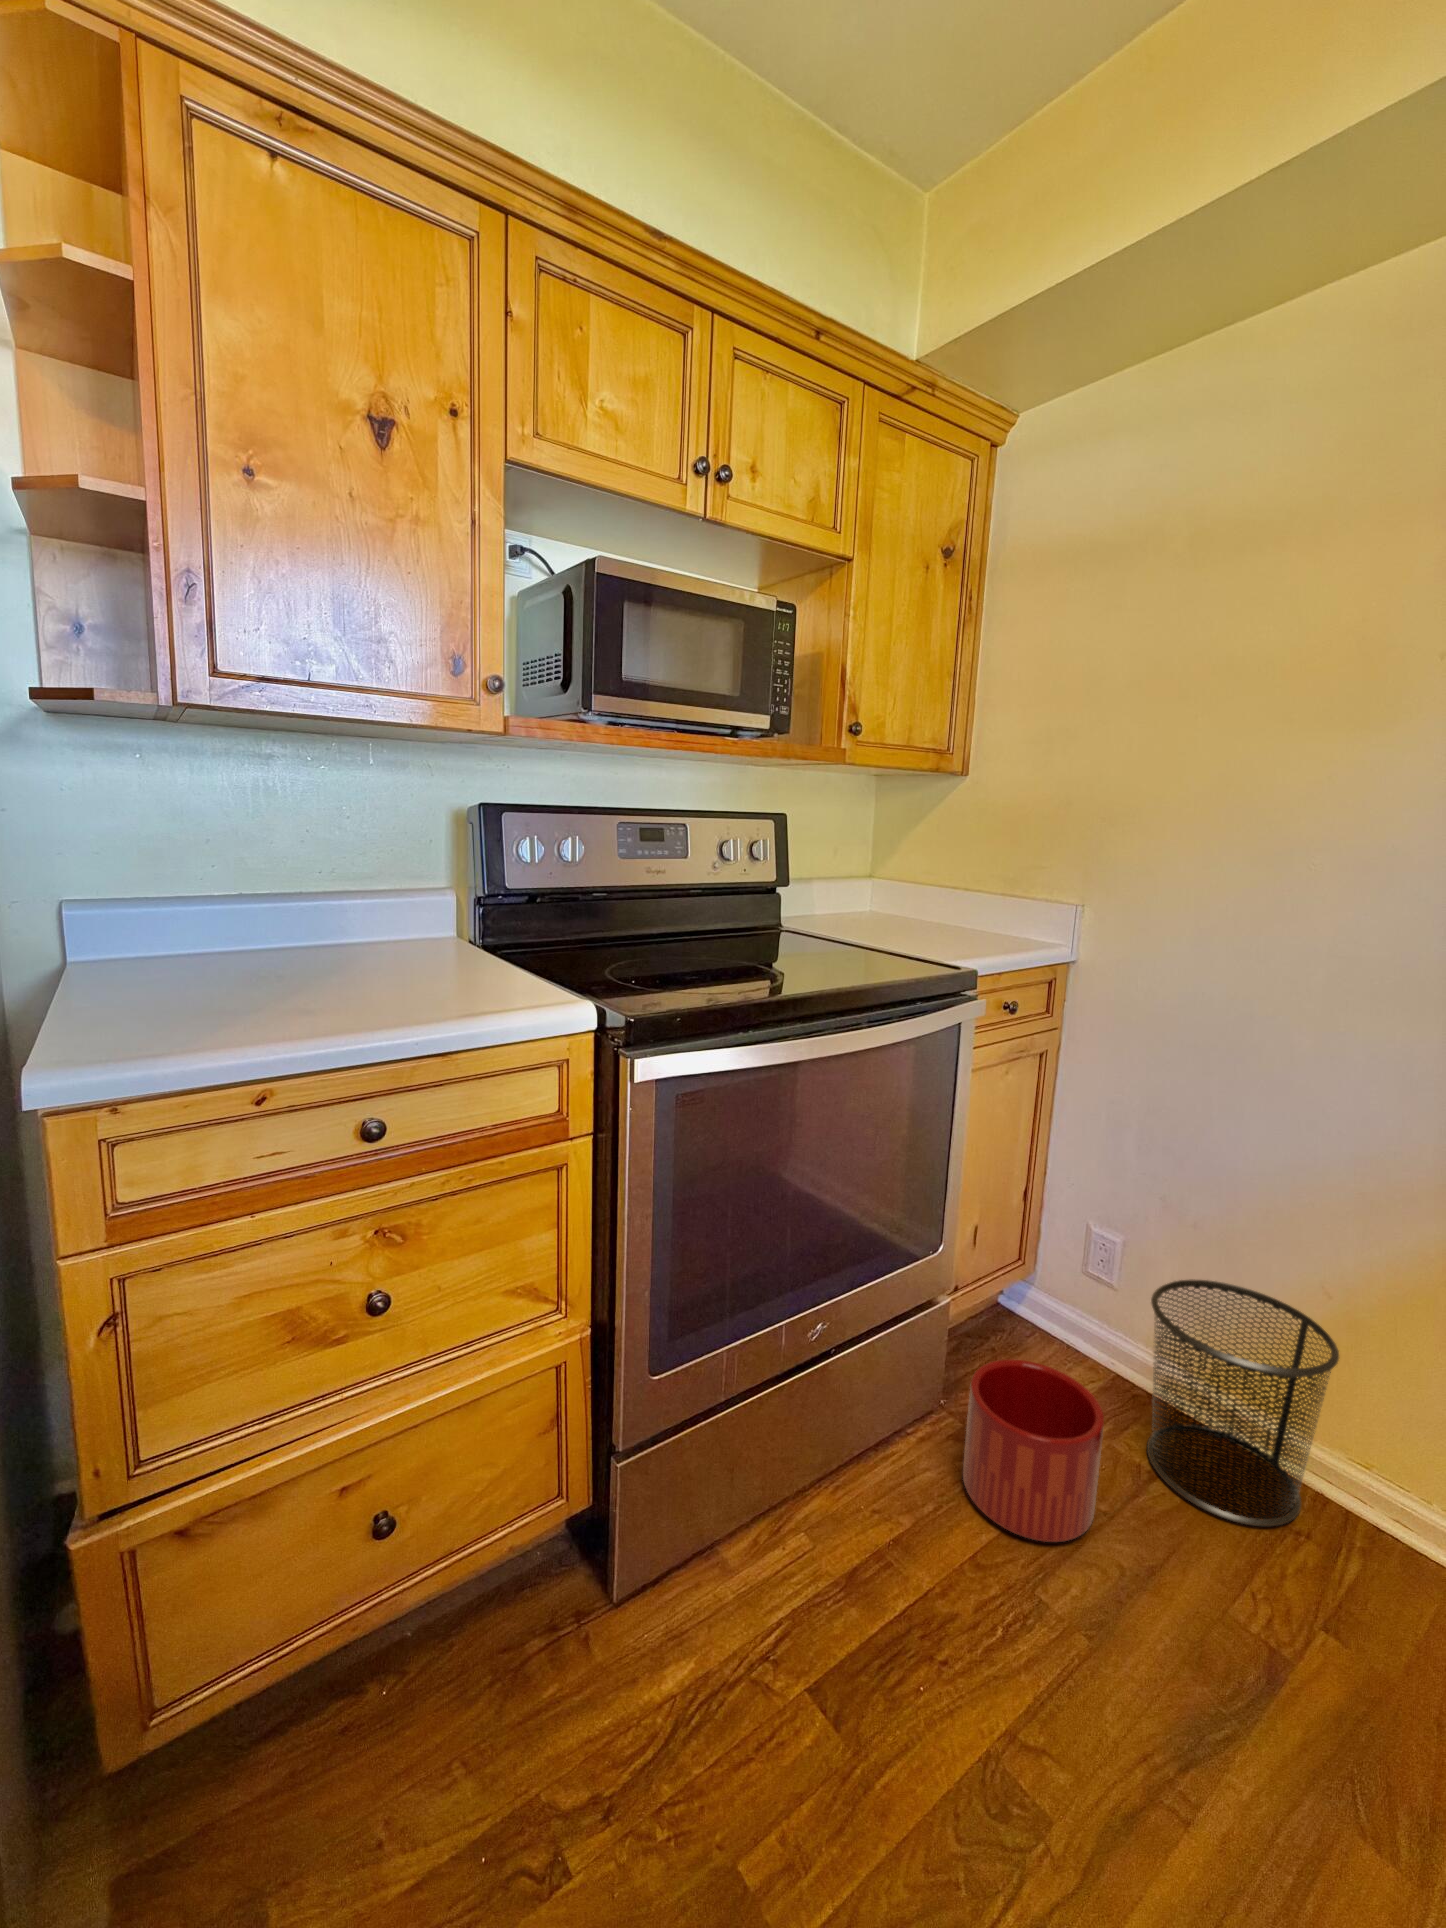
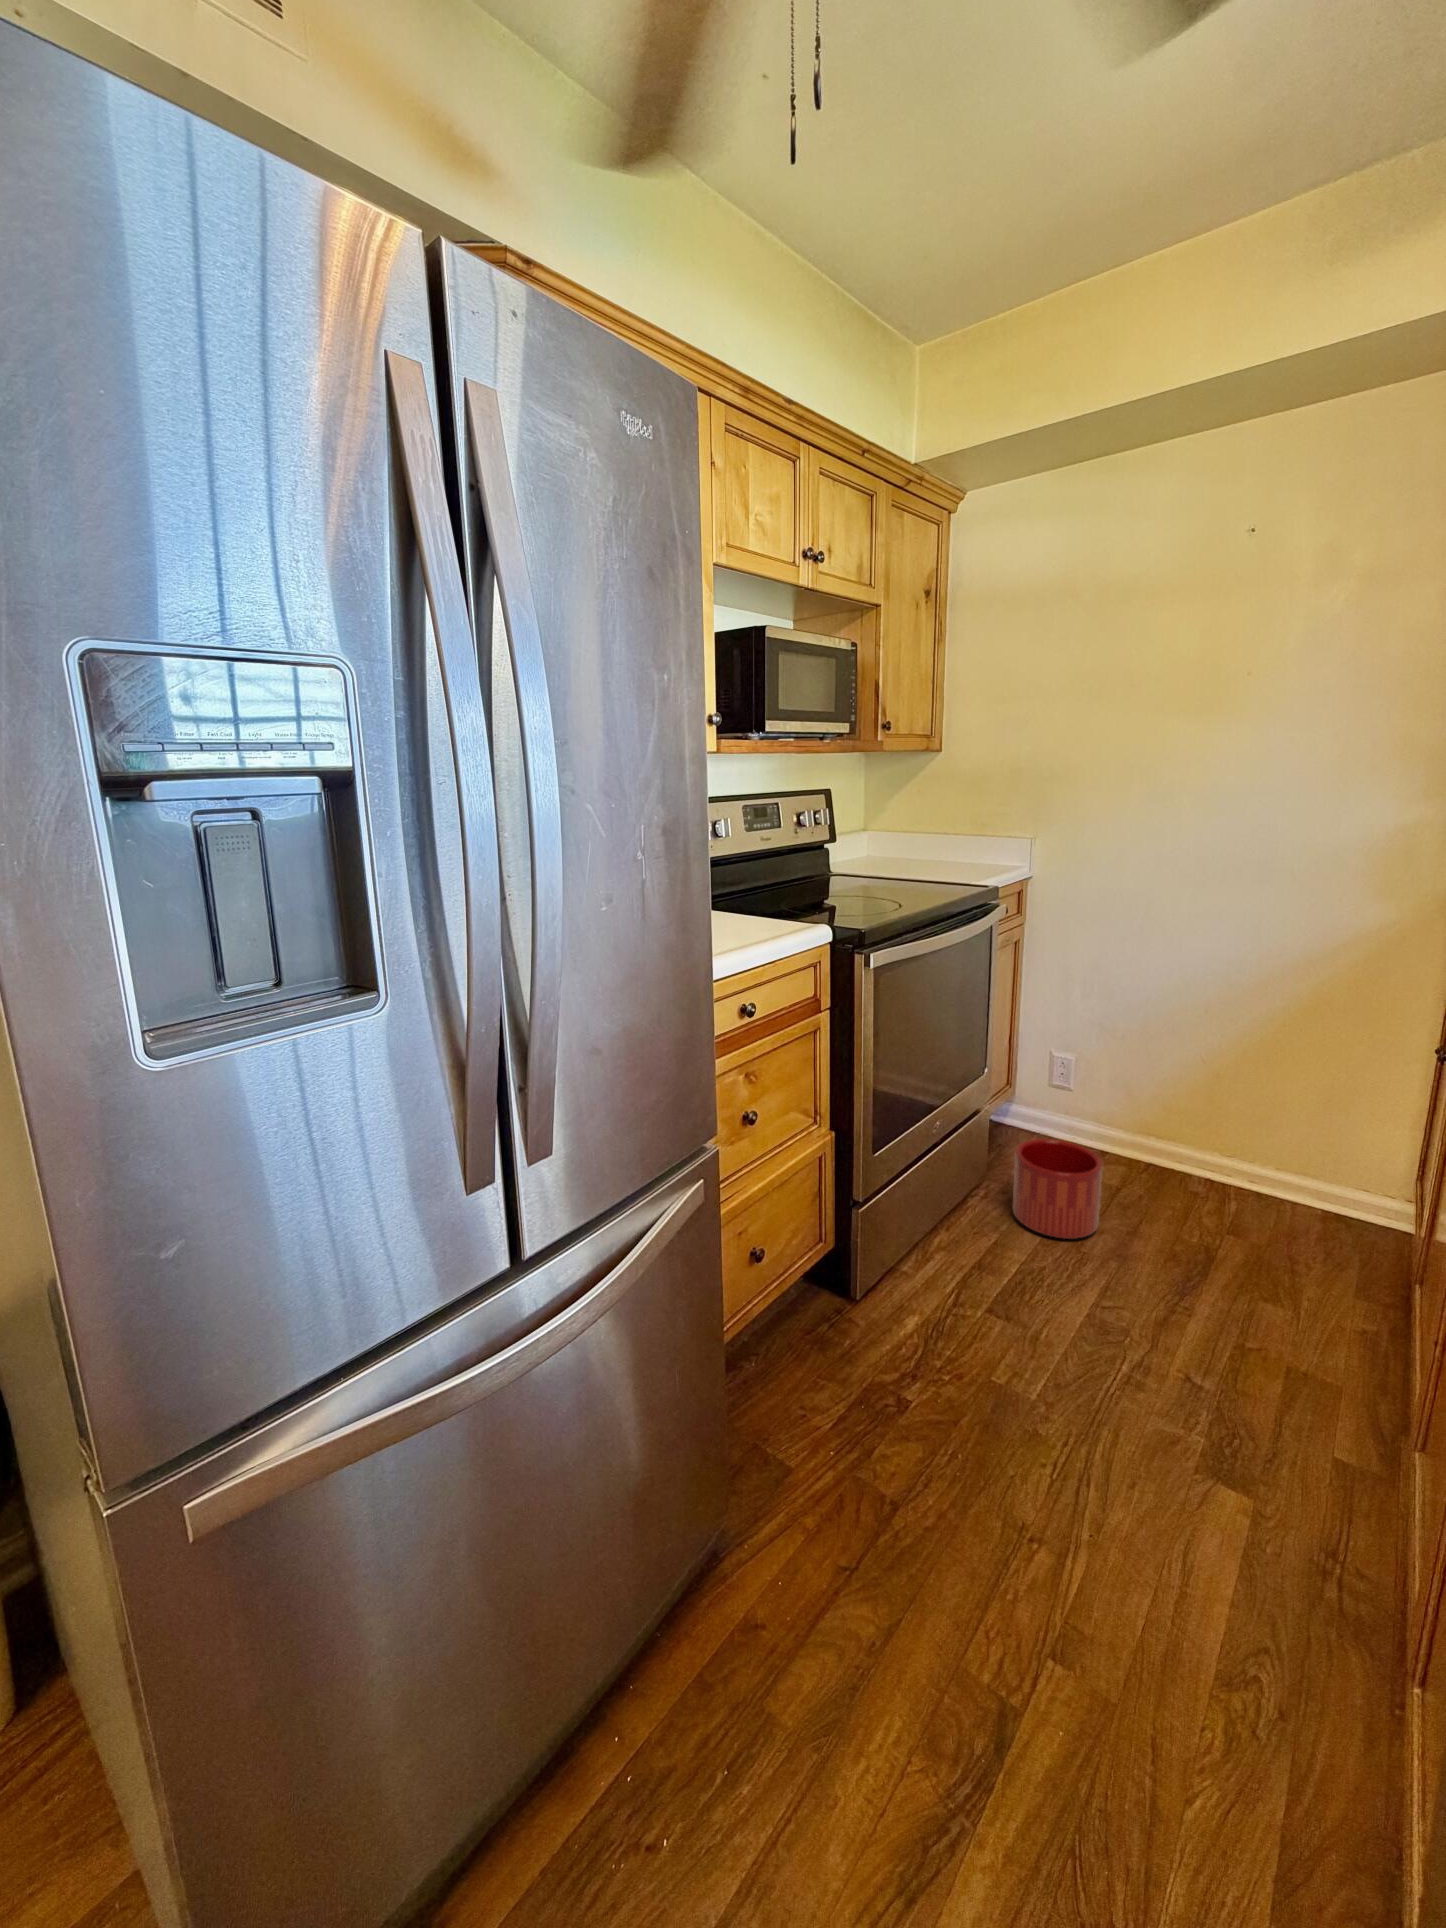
waste bin: present [1147,1280,1339,1526] -> none [1111,1076,1227,1212]

